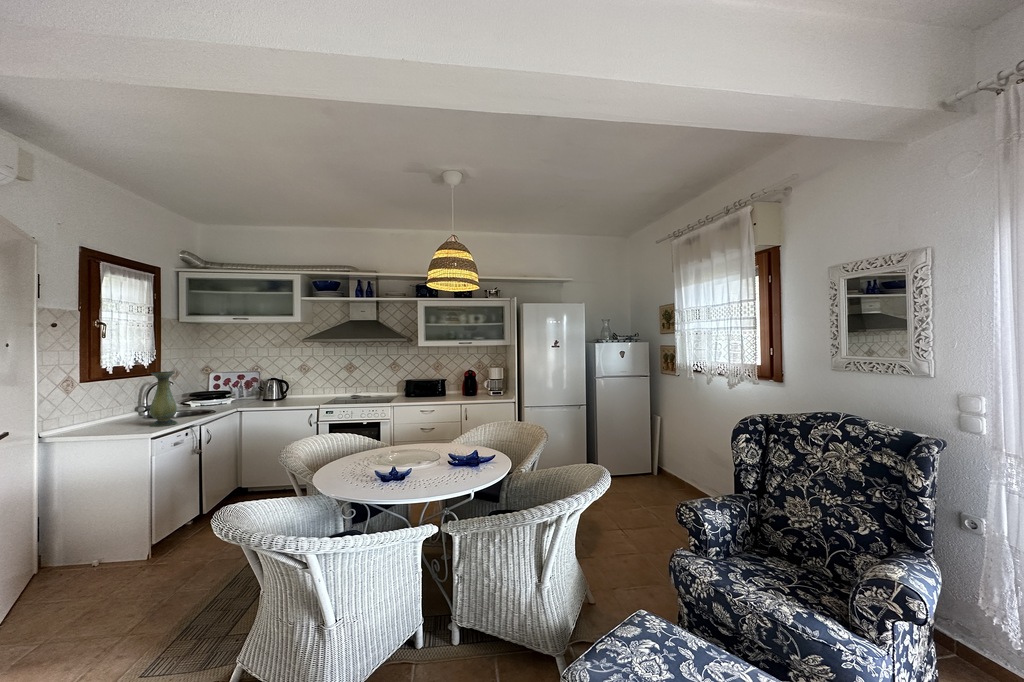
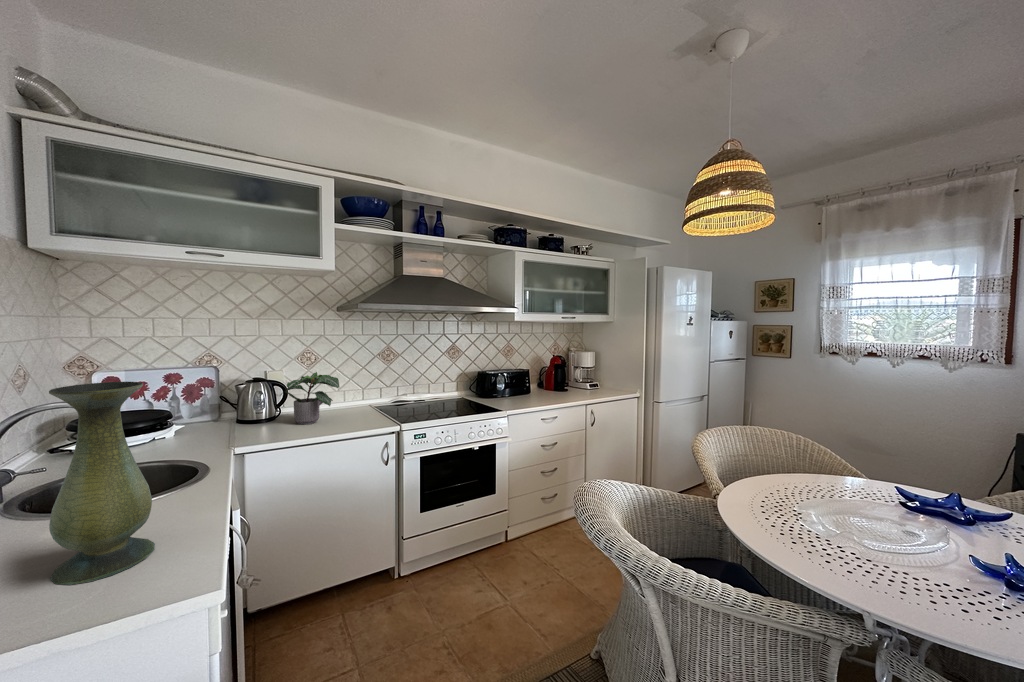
potted plant: none [277,375,310,402] -> present [285,372,339,424]

